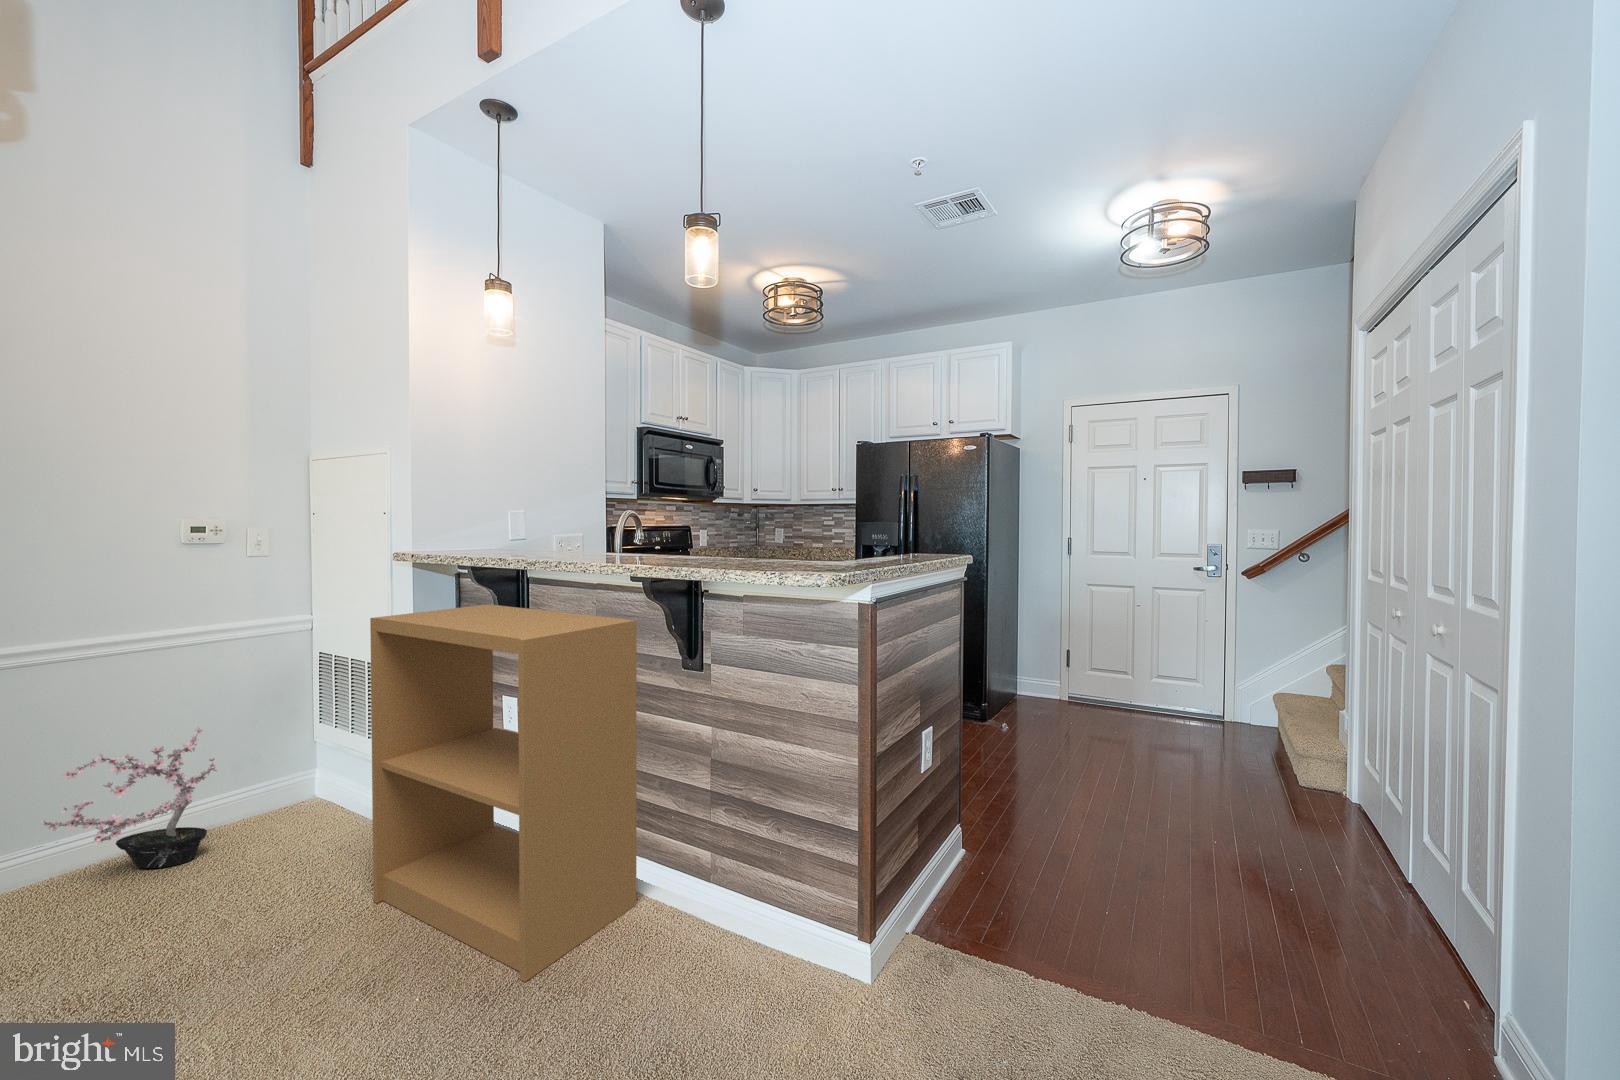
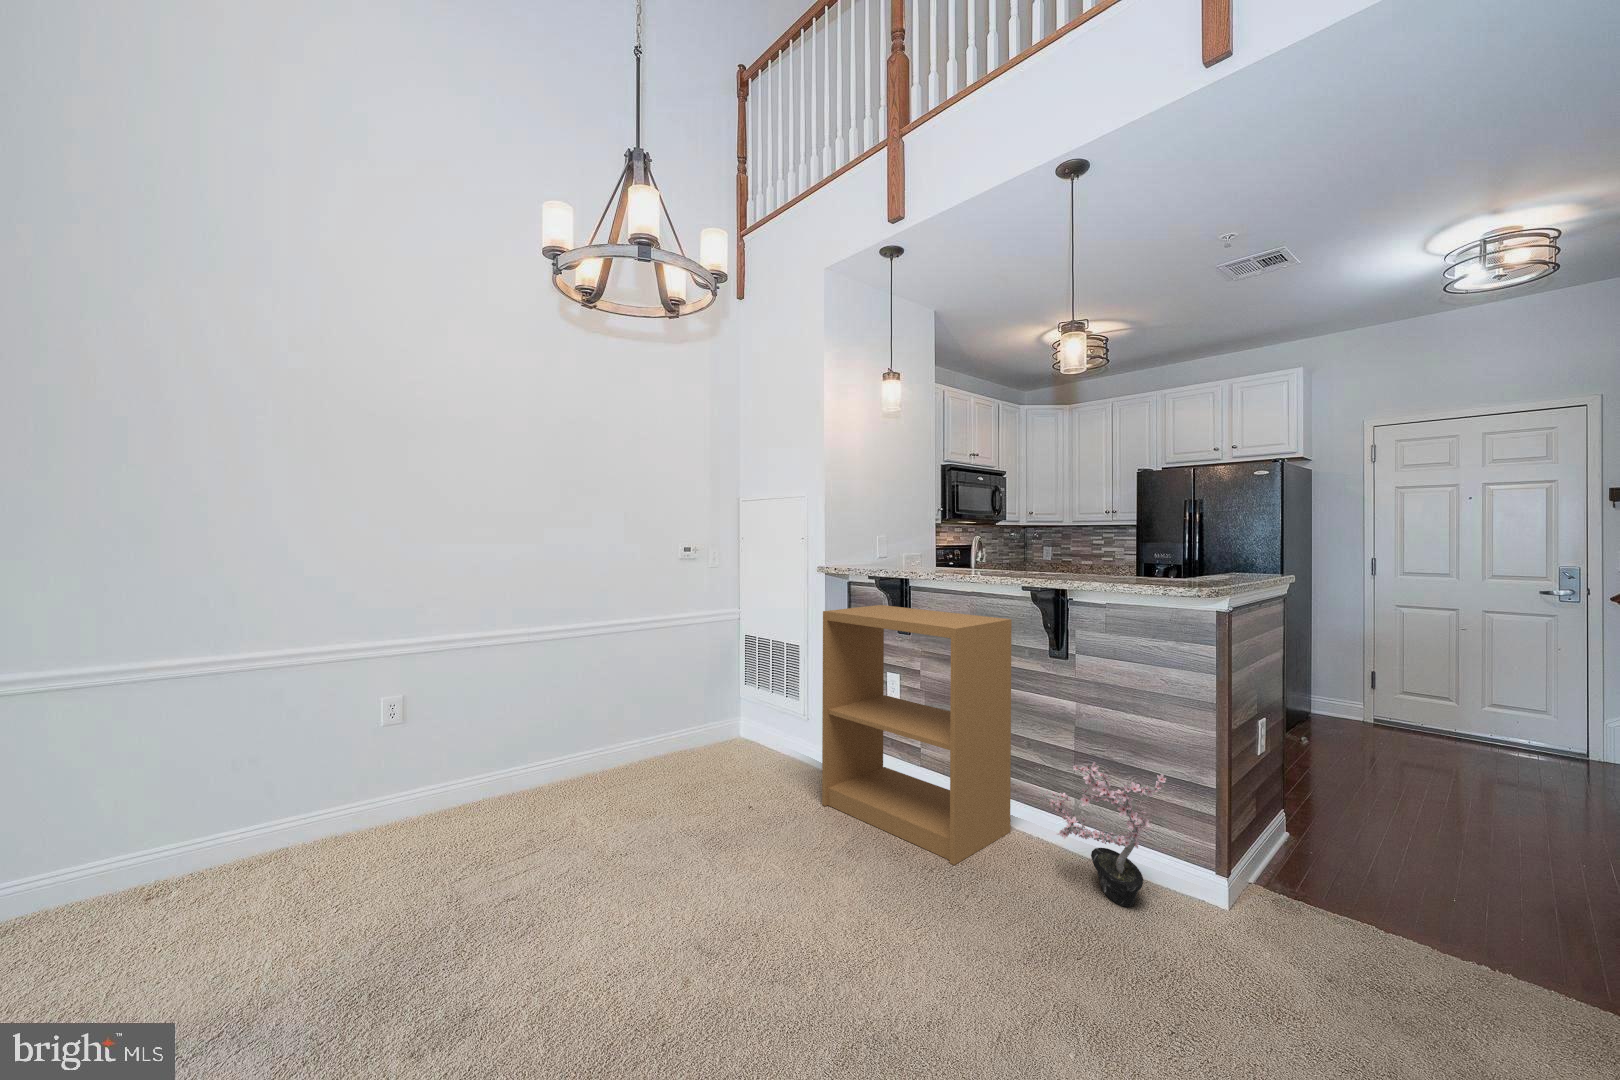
potted plant: present [40,727,217,868] -> present [1042,762,1166,907]

